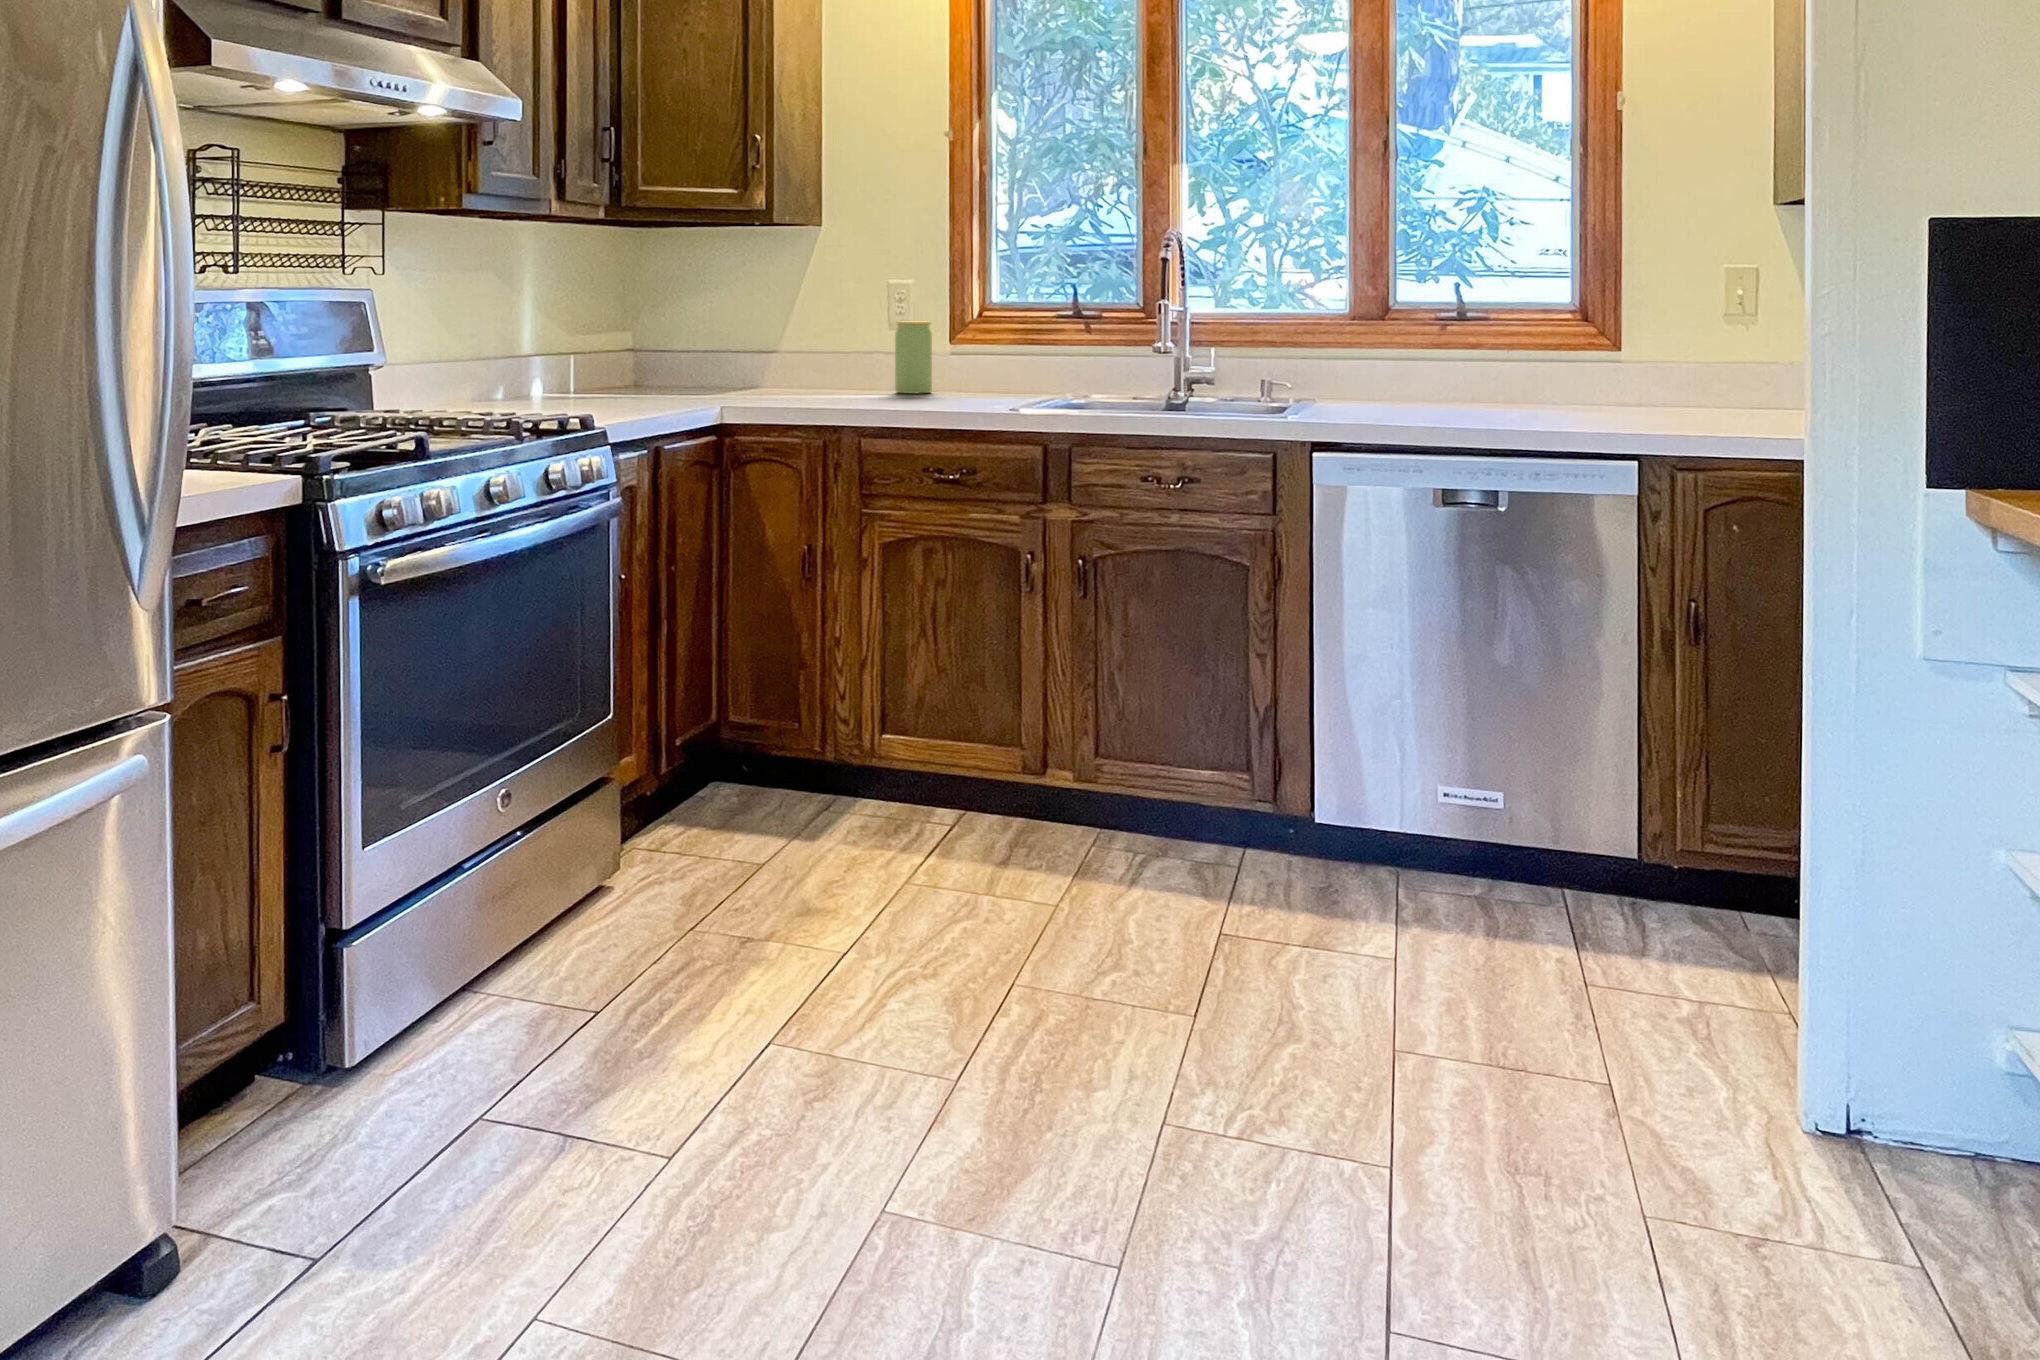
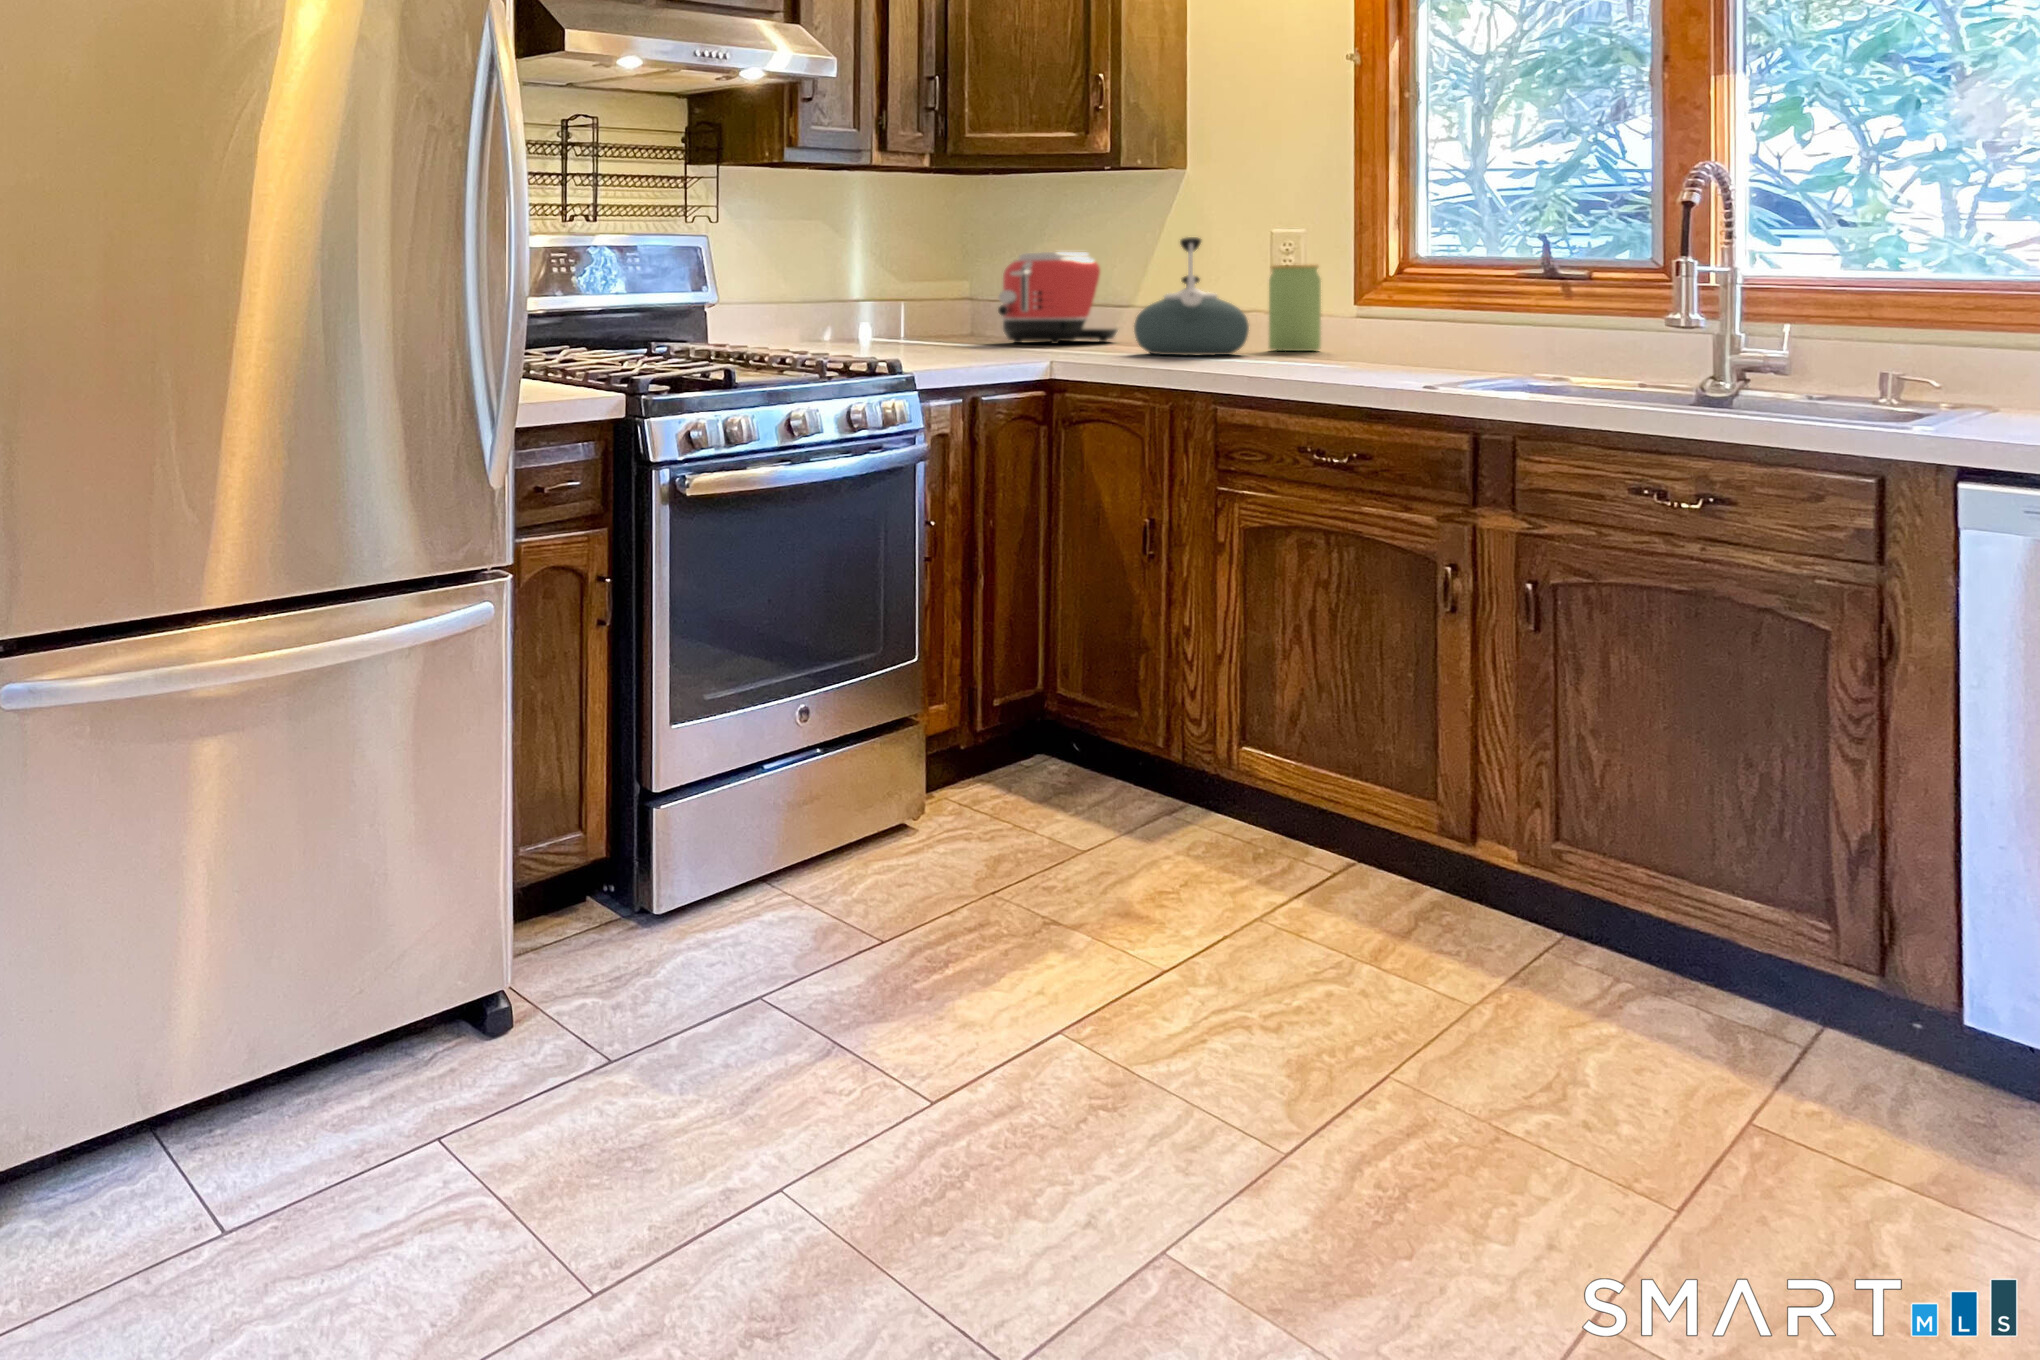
kettle: none [796,298,885,401] -> present [1134,237,1249,355]
toaster: none [666,301,773,387] -> present [998,252,1117,344]

